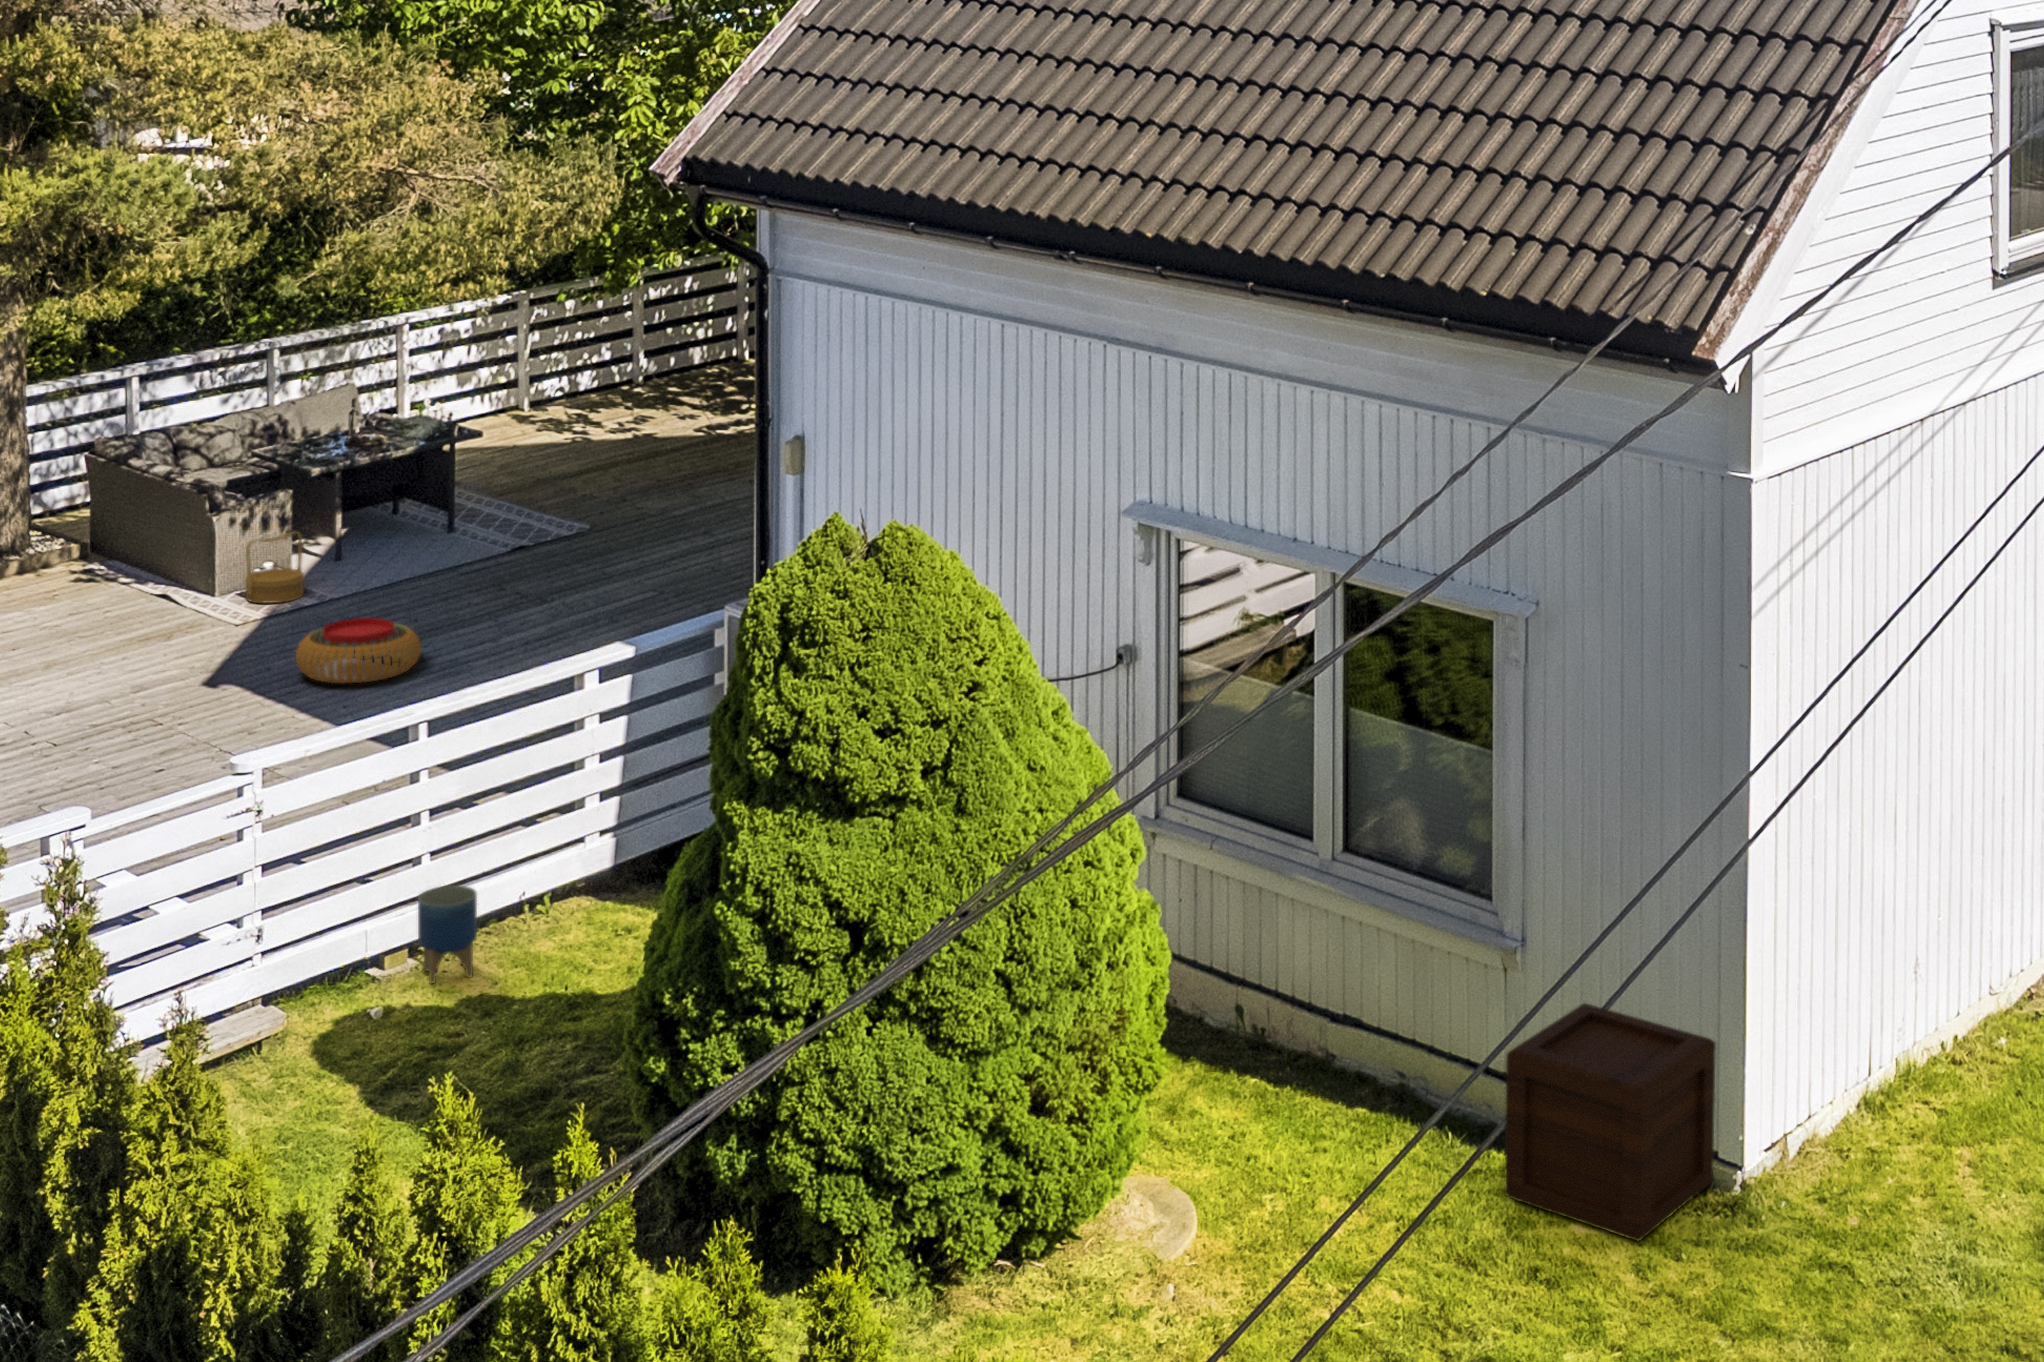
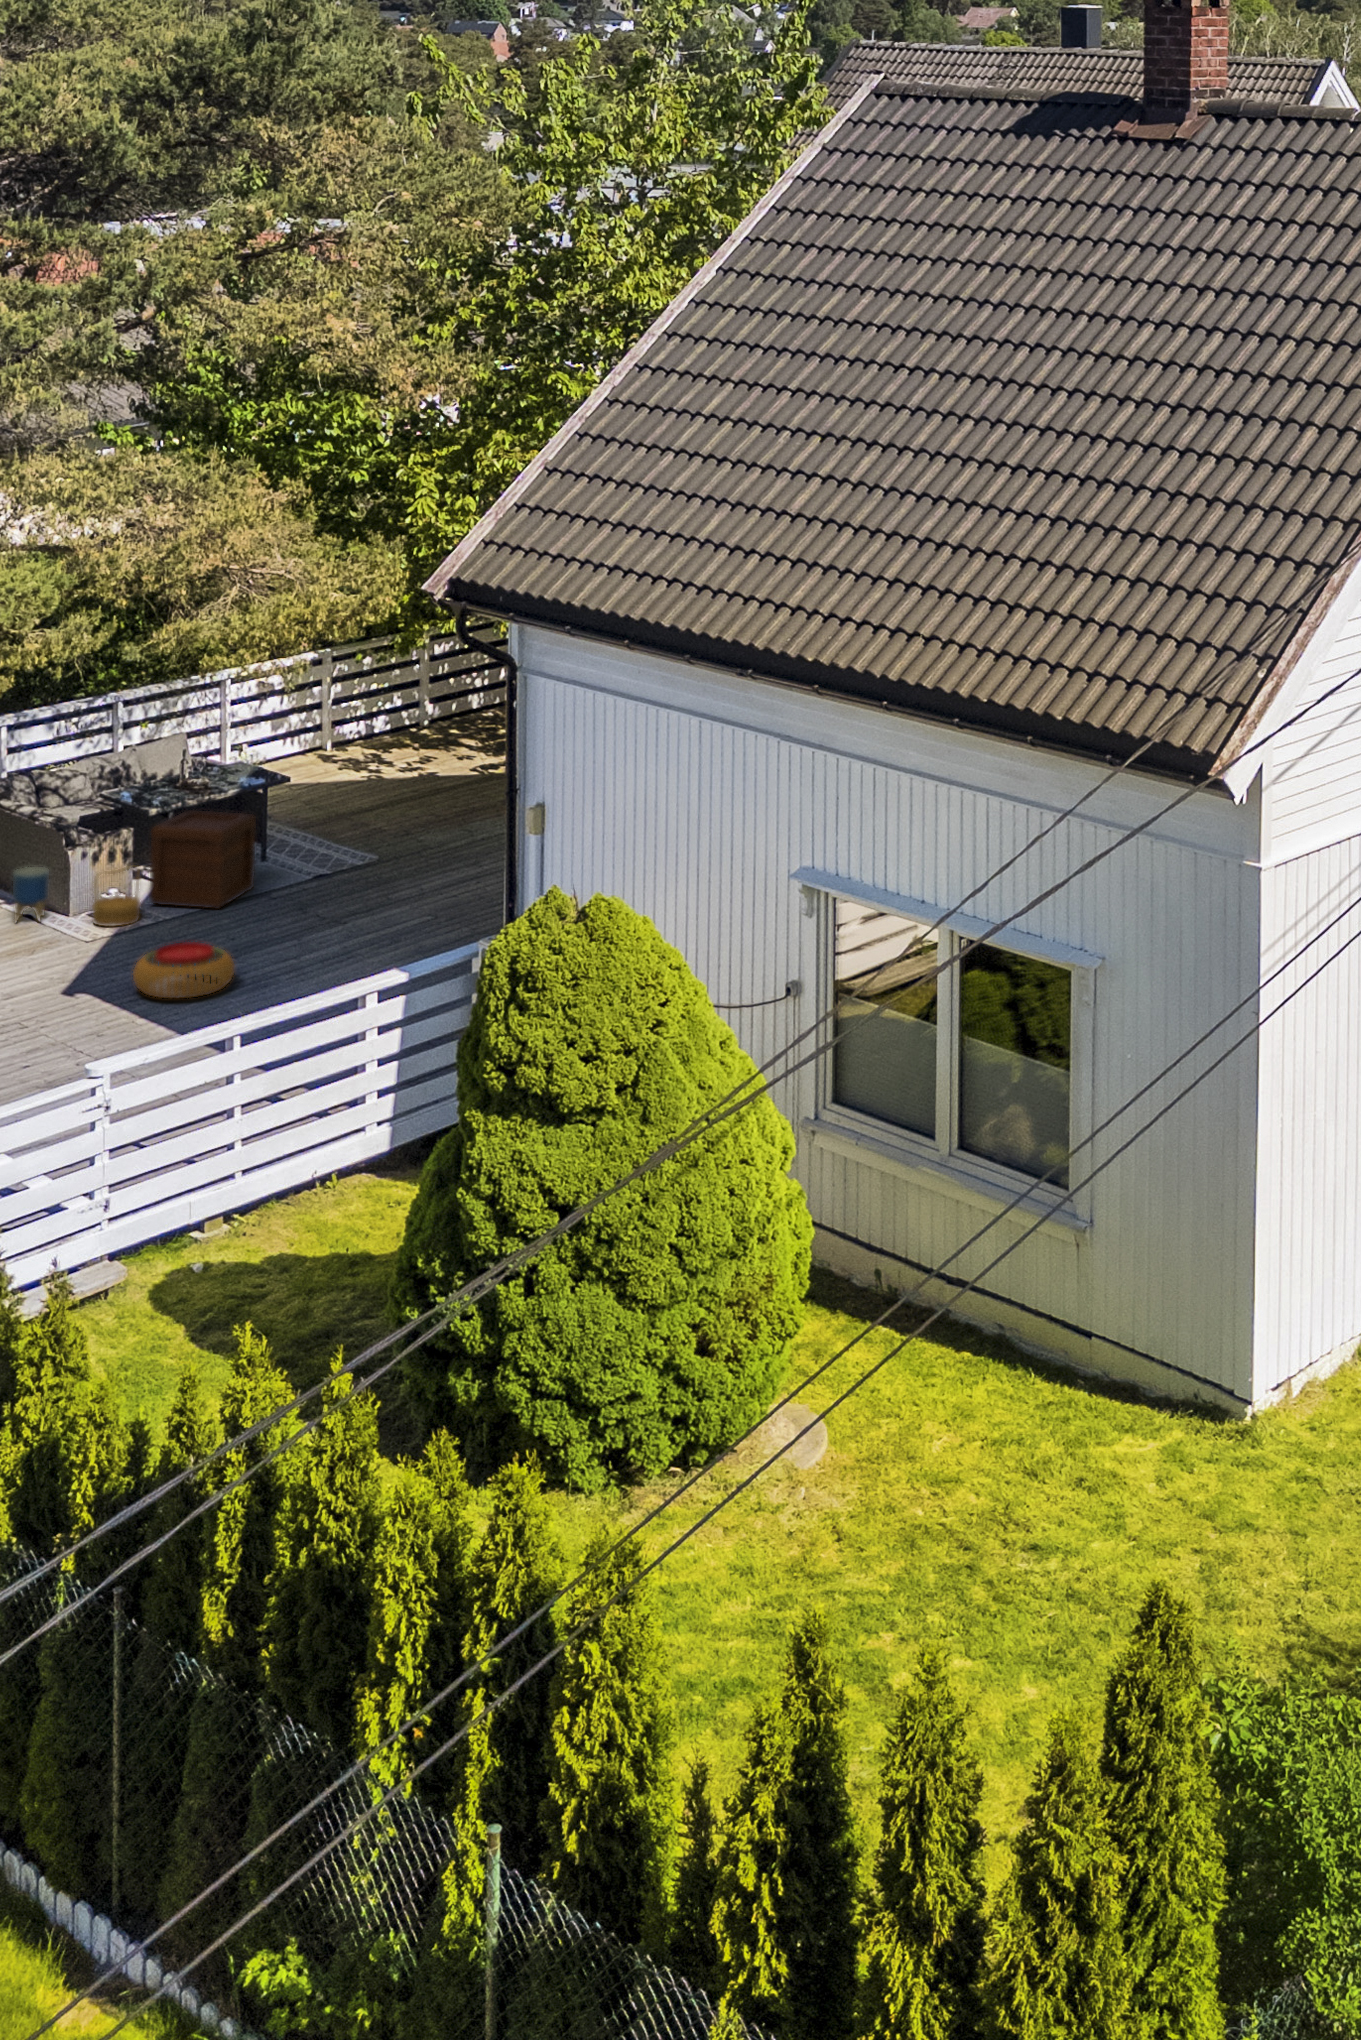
planter: present [418,885,477,984] -> present [13,867,49,922]
wooden crate: present [1504,1003,1716,1241] -> present [149,810,256,908]

